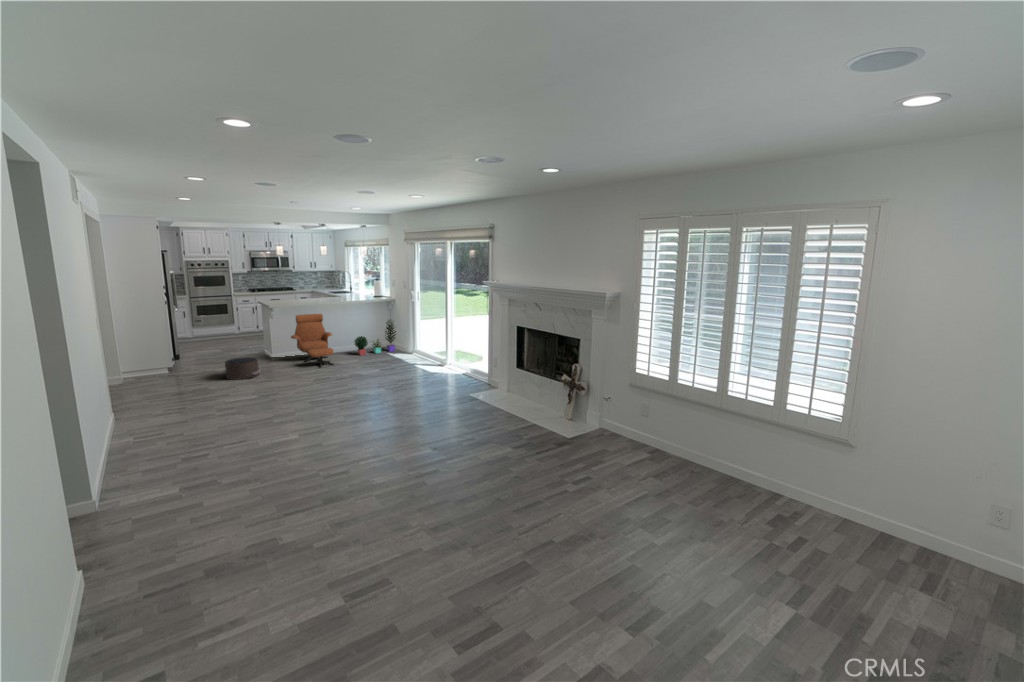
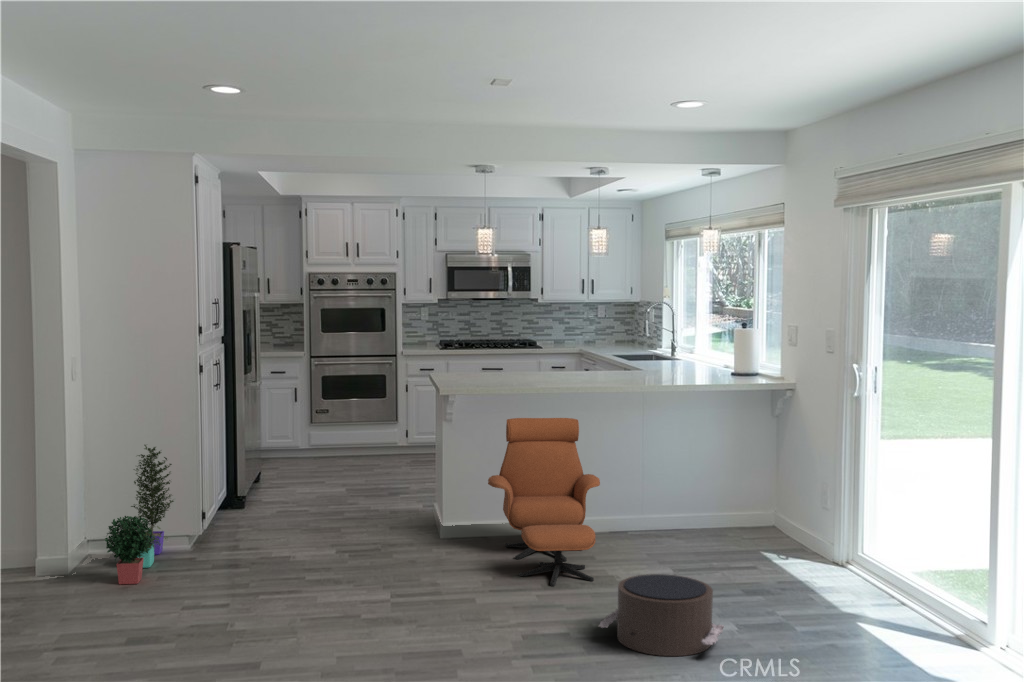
potted plant: present [355,320,396,355] -> present [105,445,174,584]
pouf: present [220,357,262,380] -> present [599,574,724,656]

